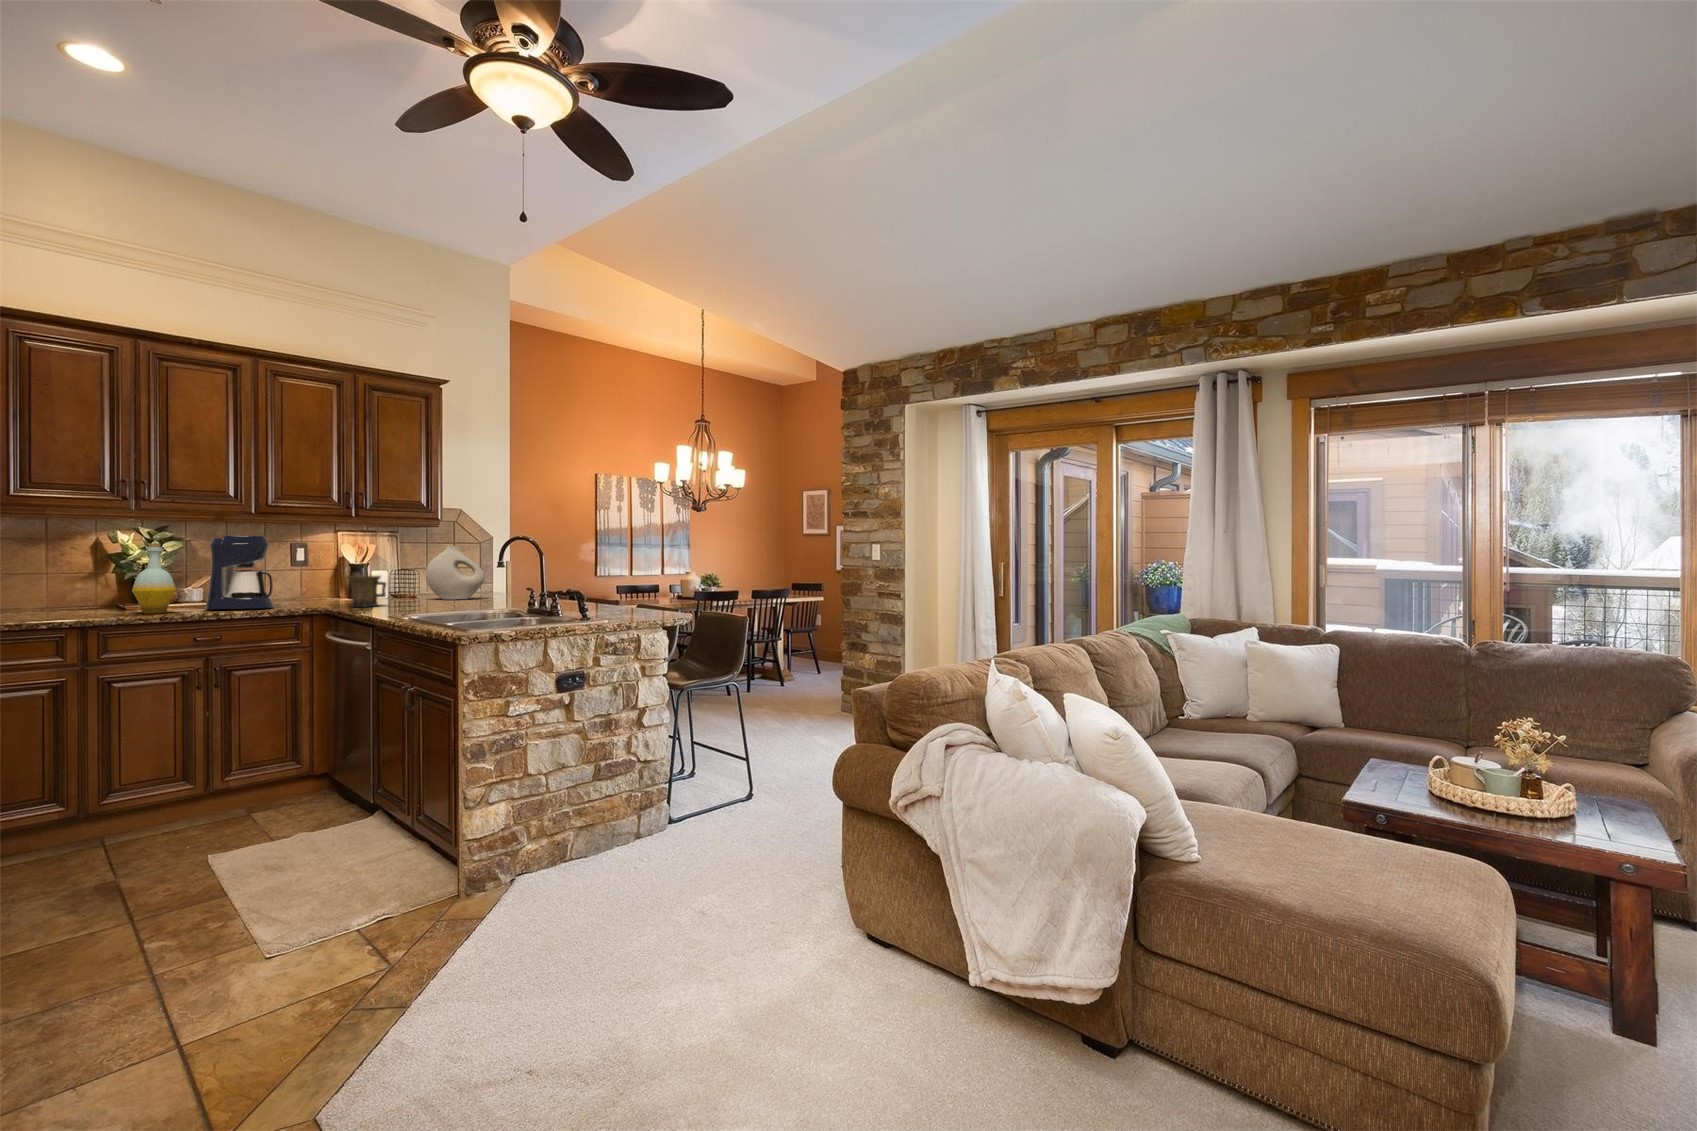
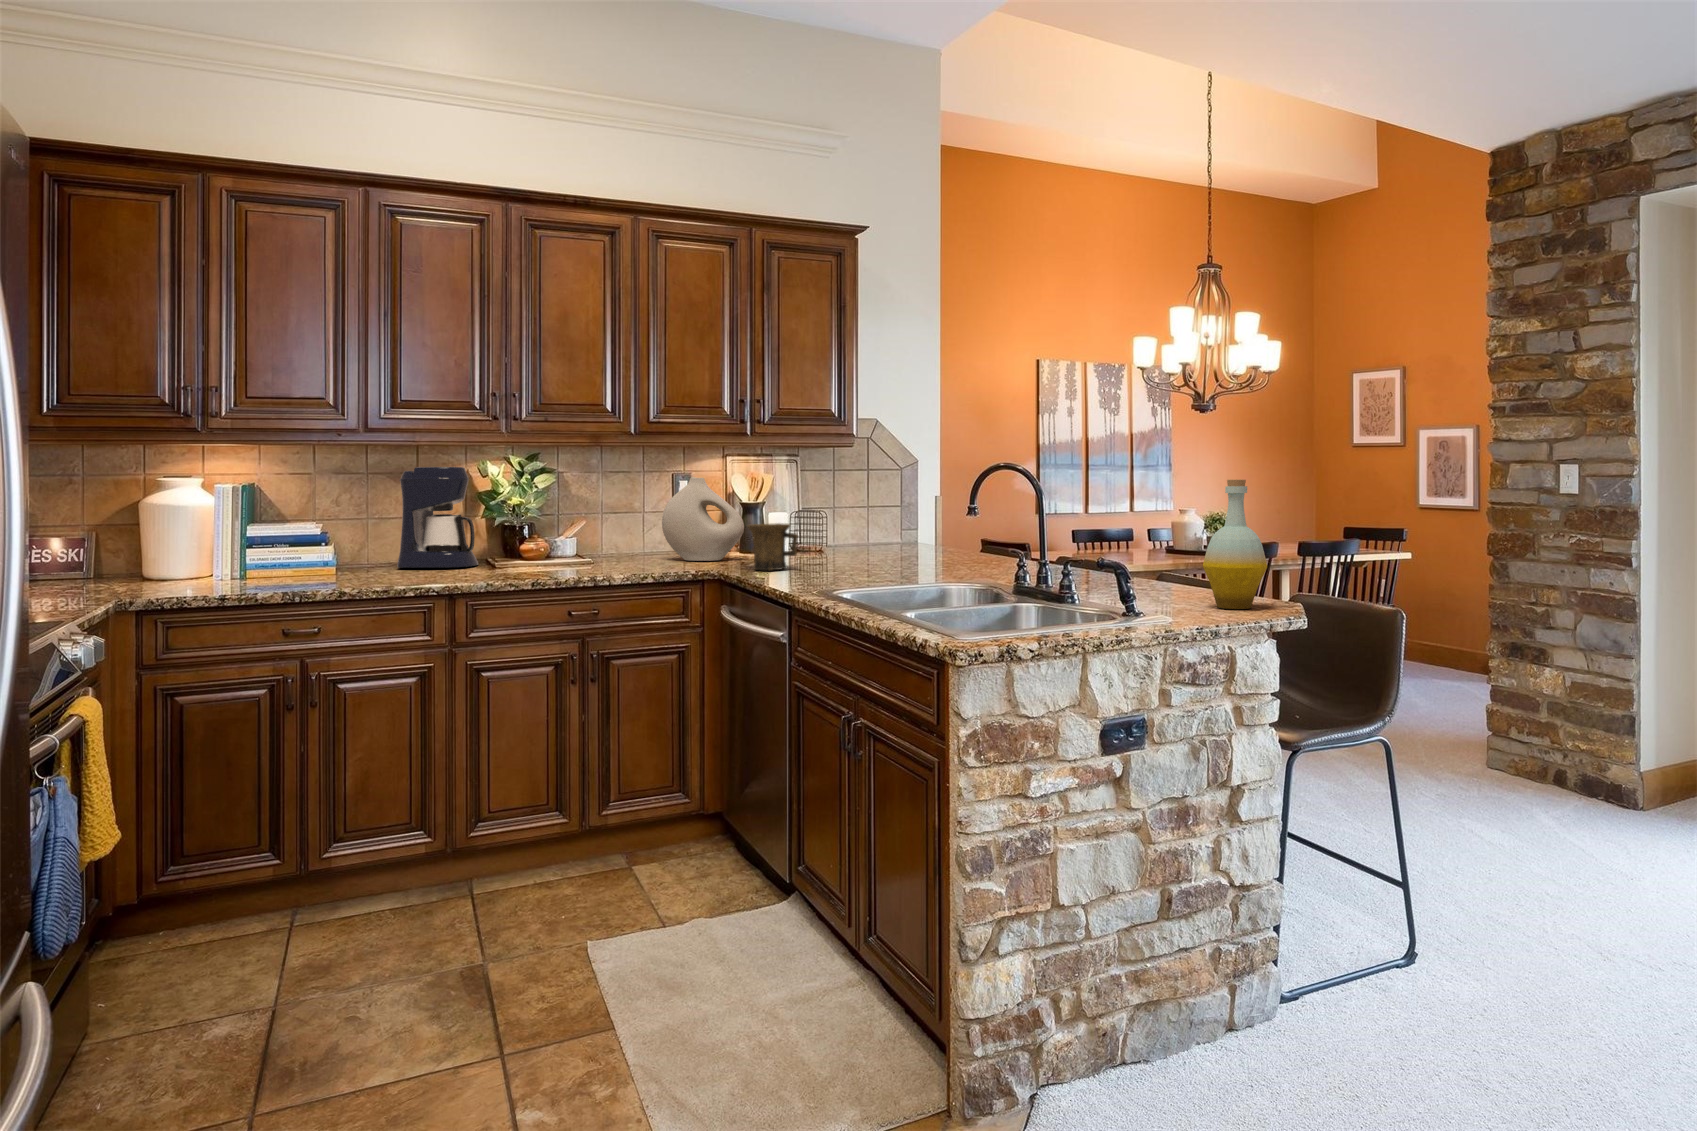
coffee maker: present [205,535,274,610] -> present [397,467,478,568]
bottle: present [132,544,176,613] -> present [1203,479,1267,609]
vase: present [426,546,485,600] -> present [662,477,744,561]

